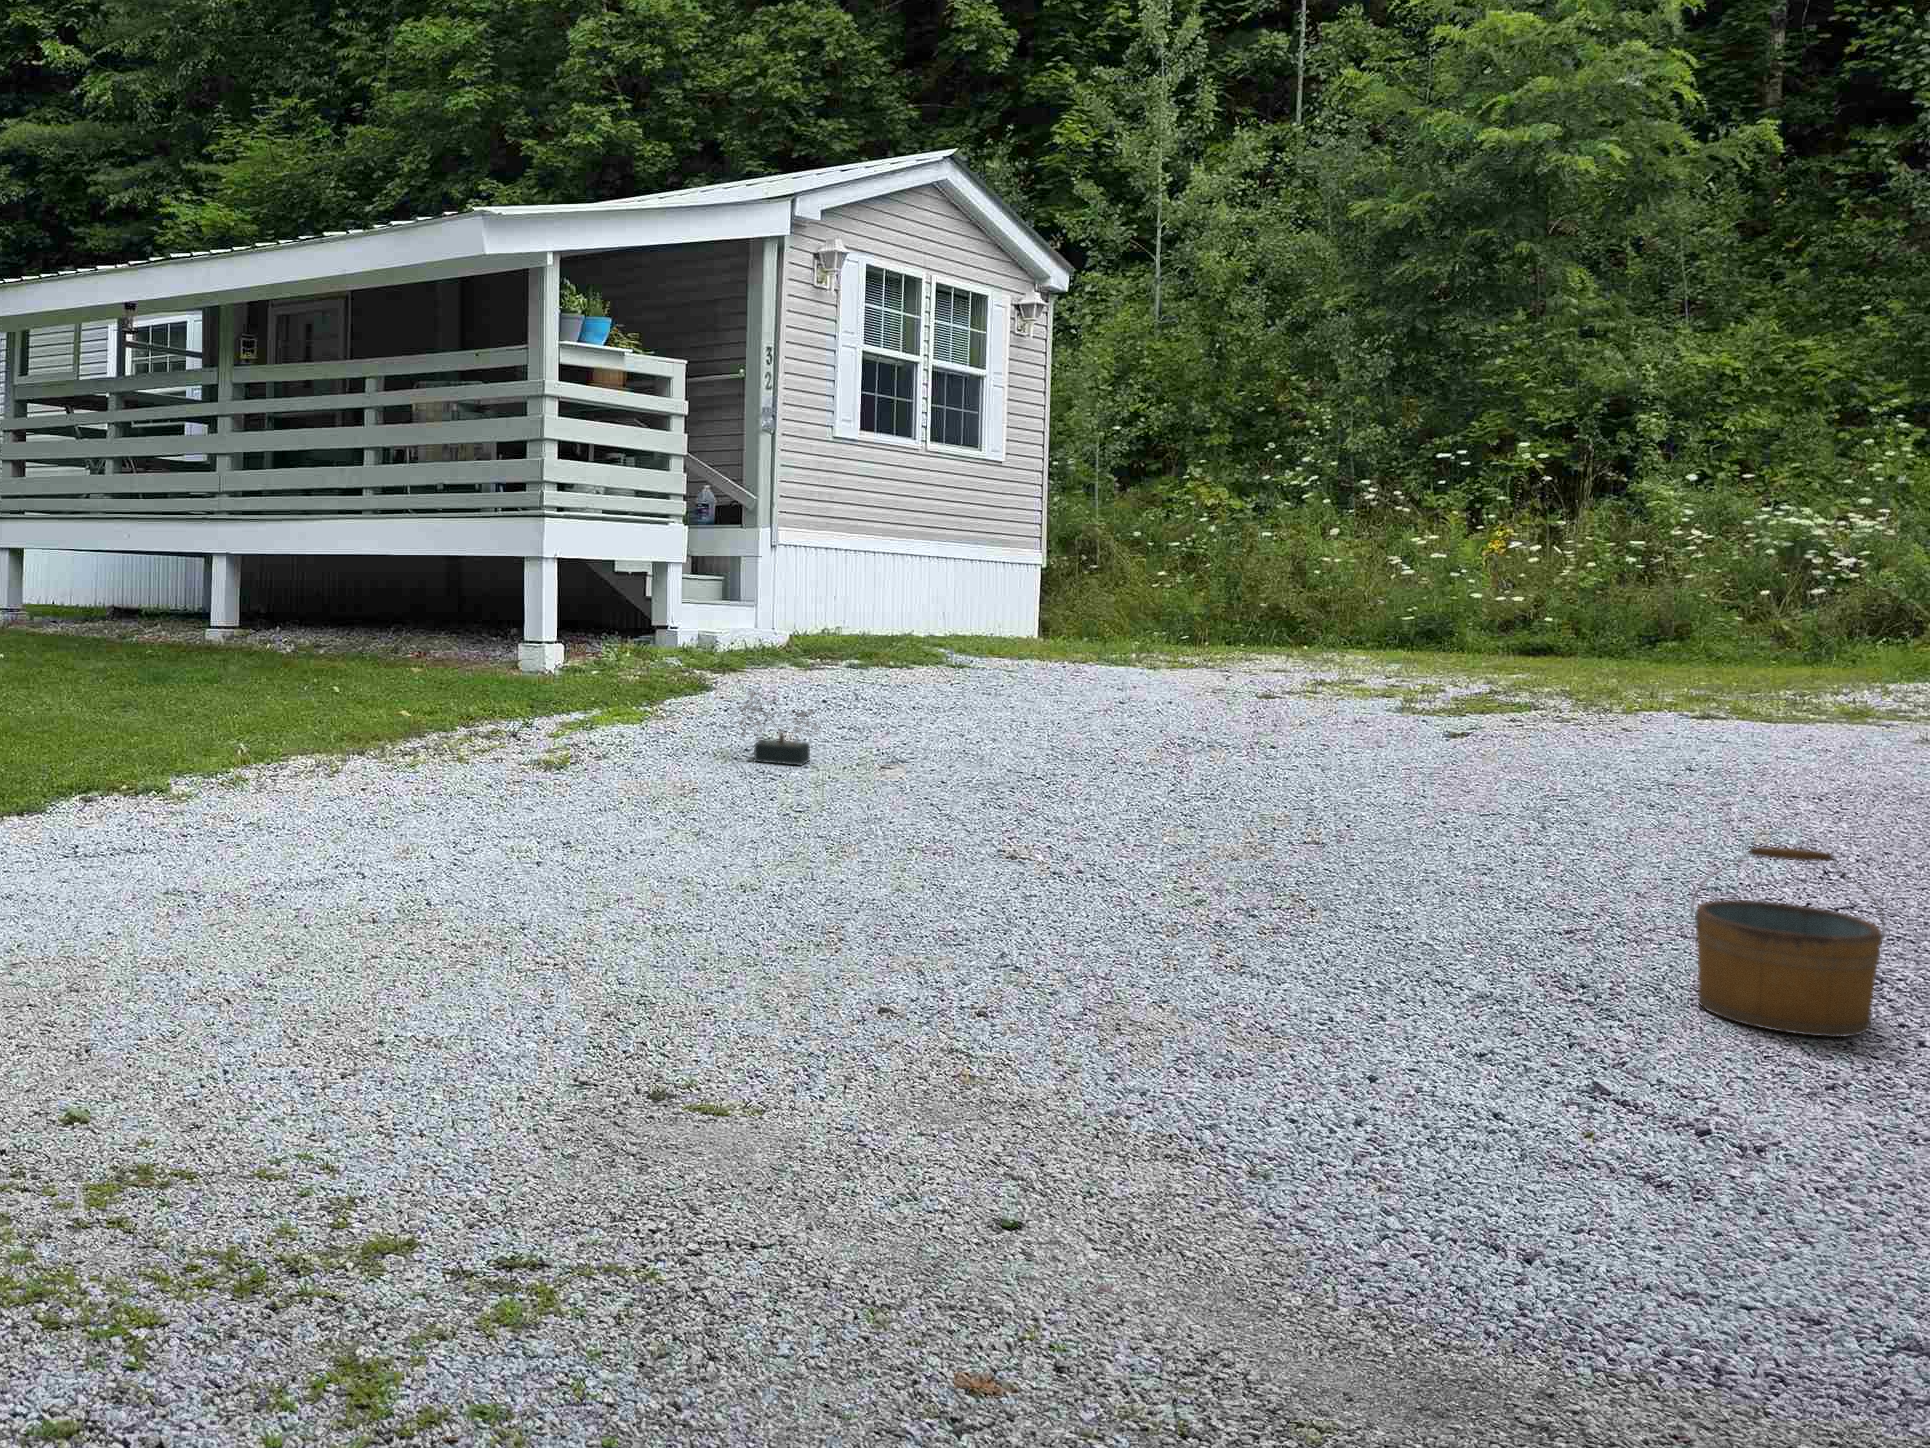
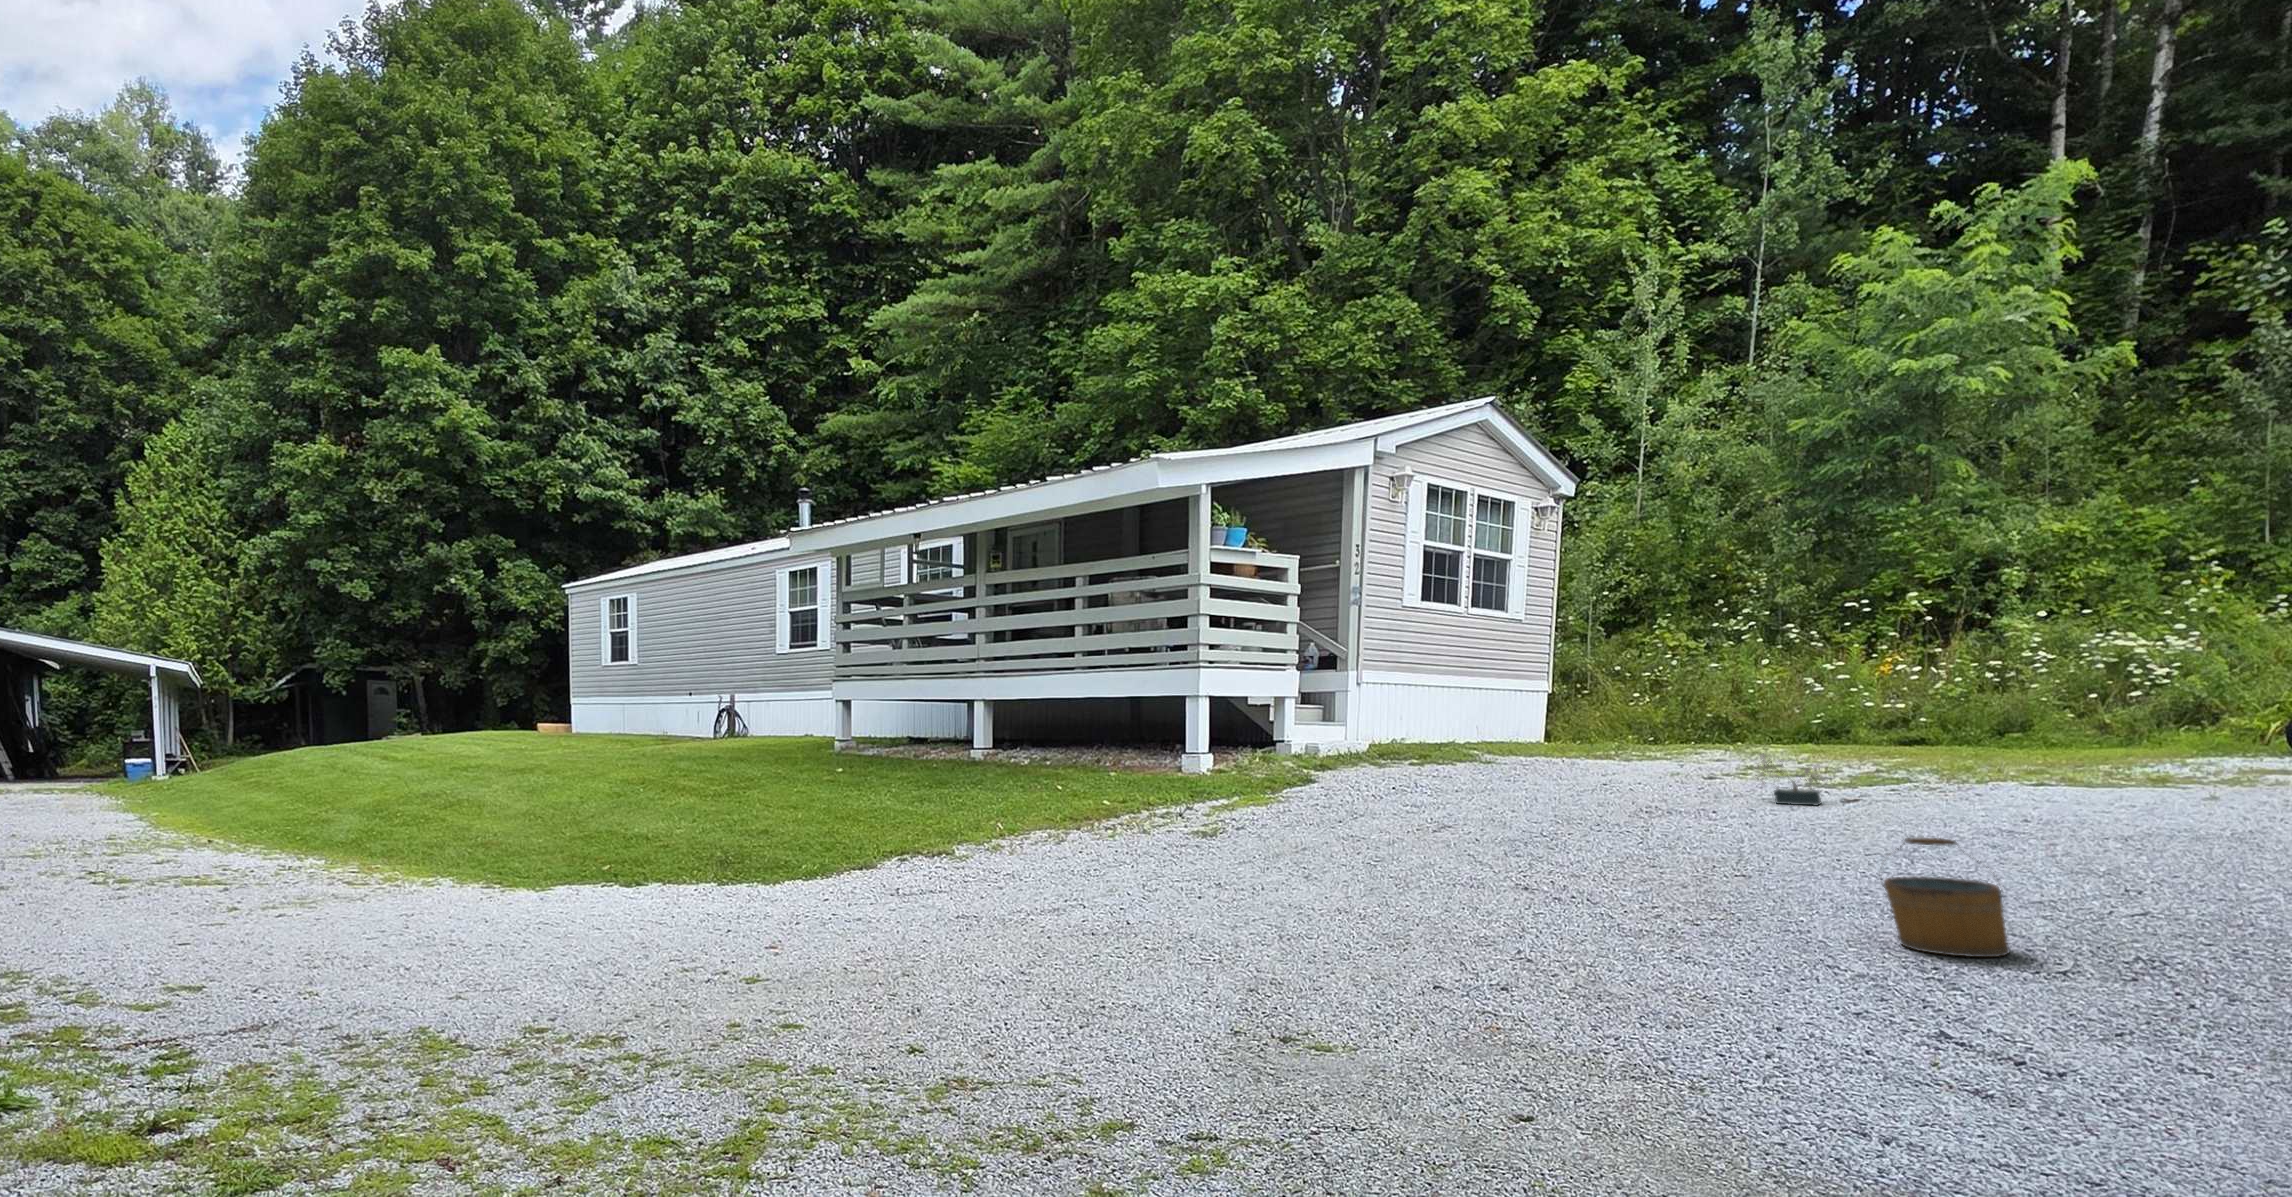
decorative plant: present [739,692,819,766] -> present [1755,754,1824,806]

